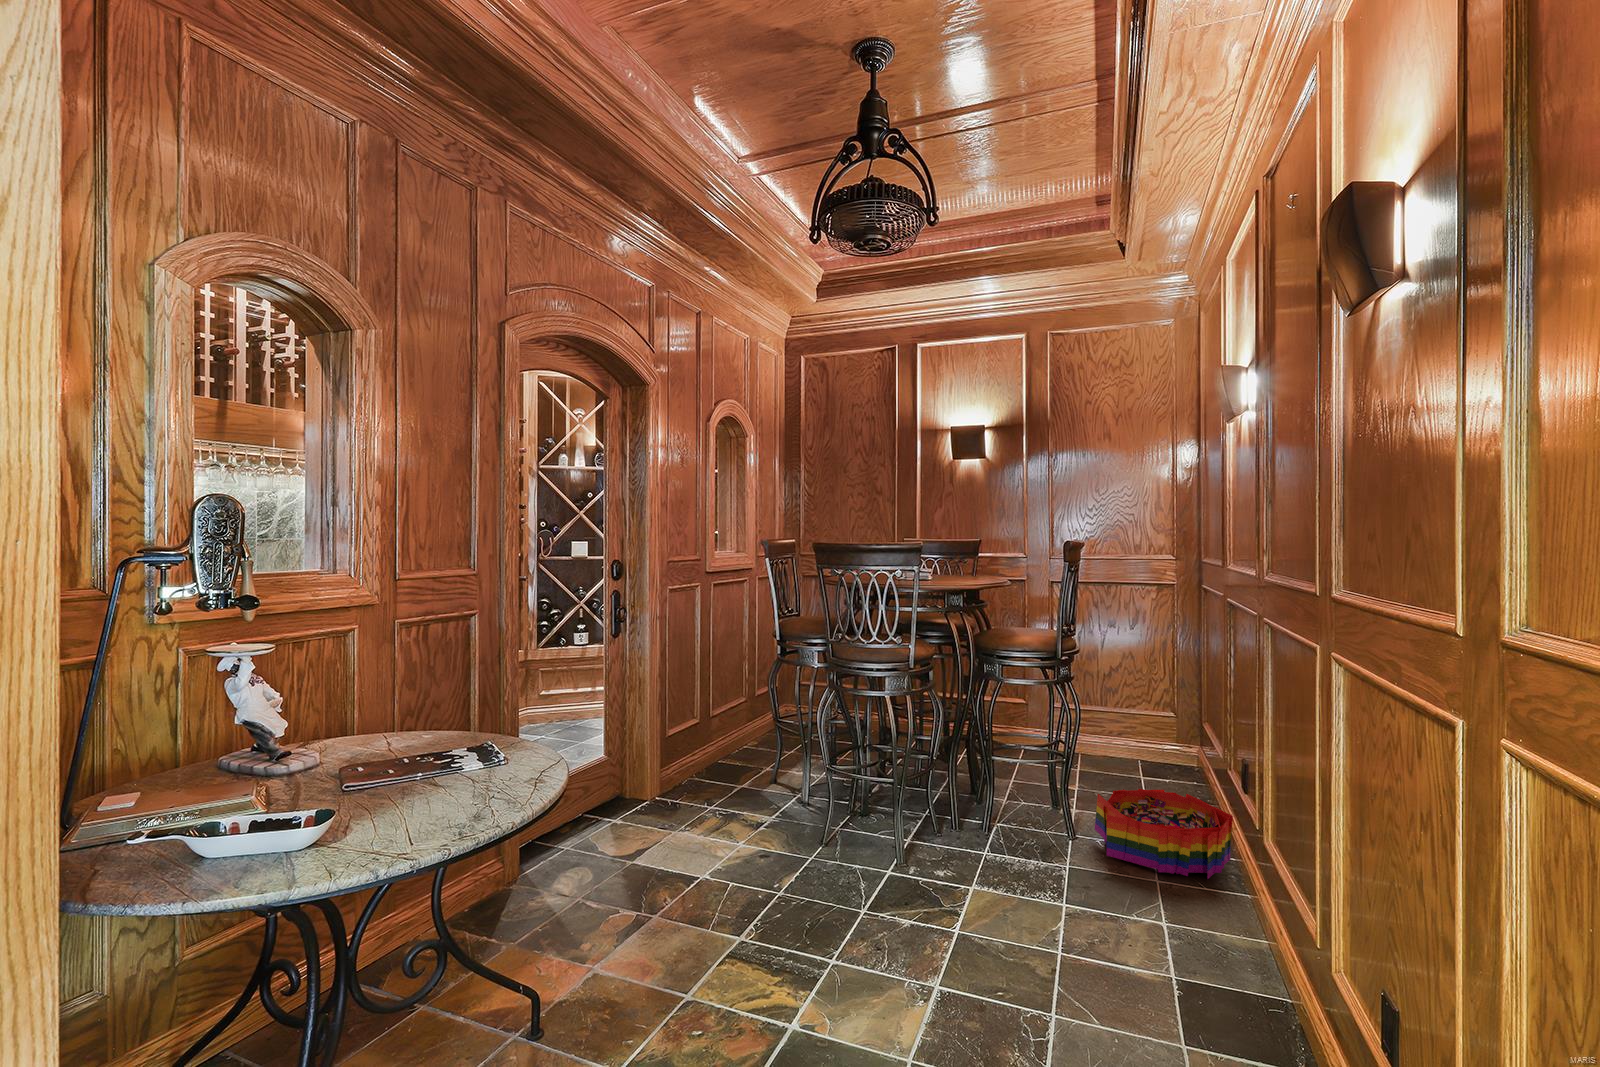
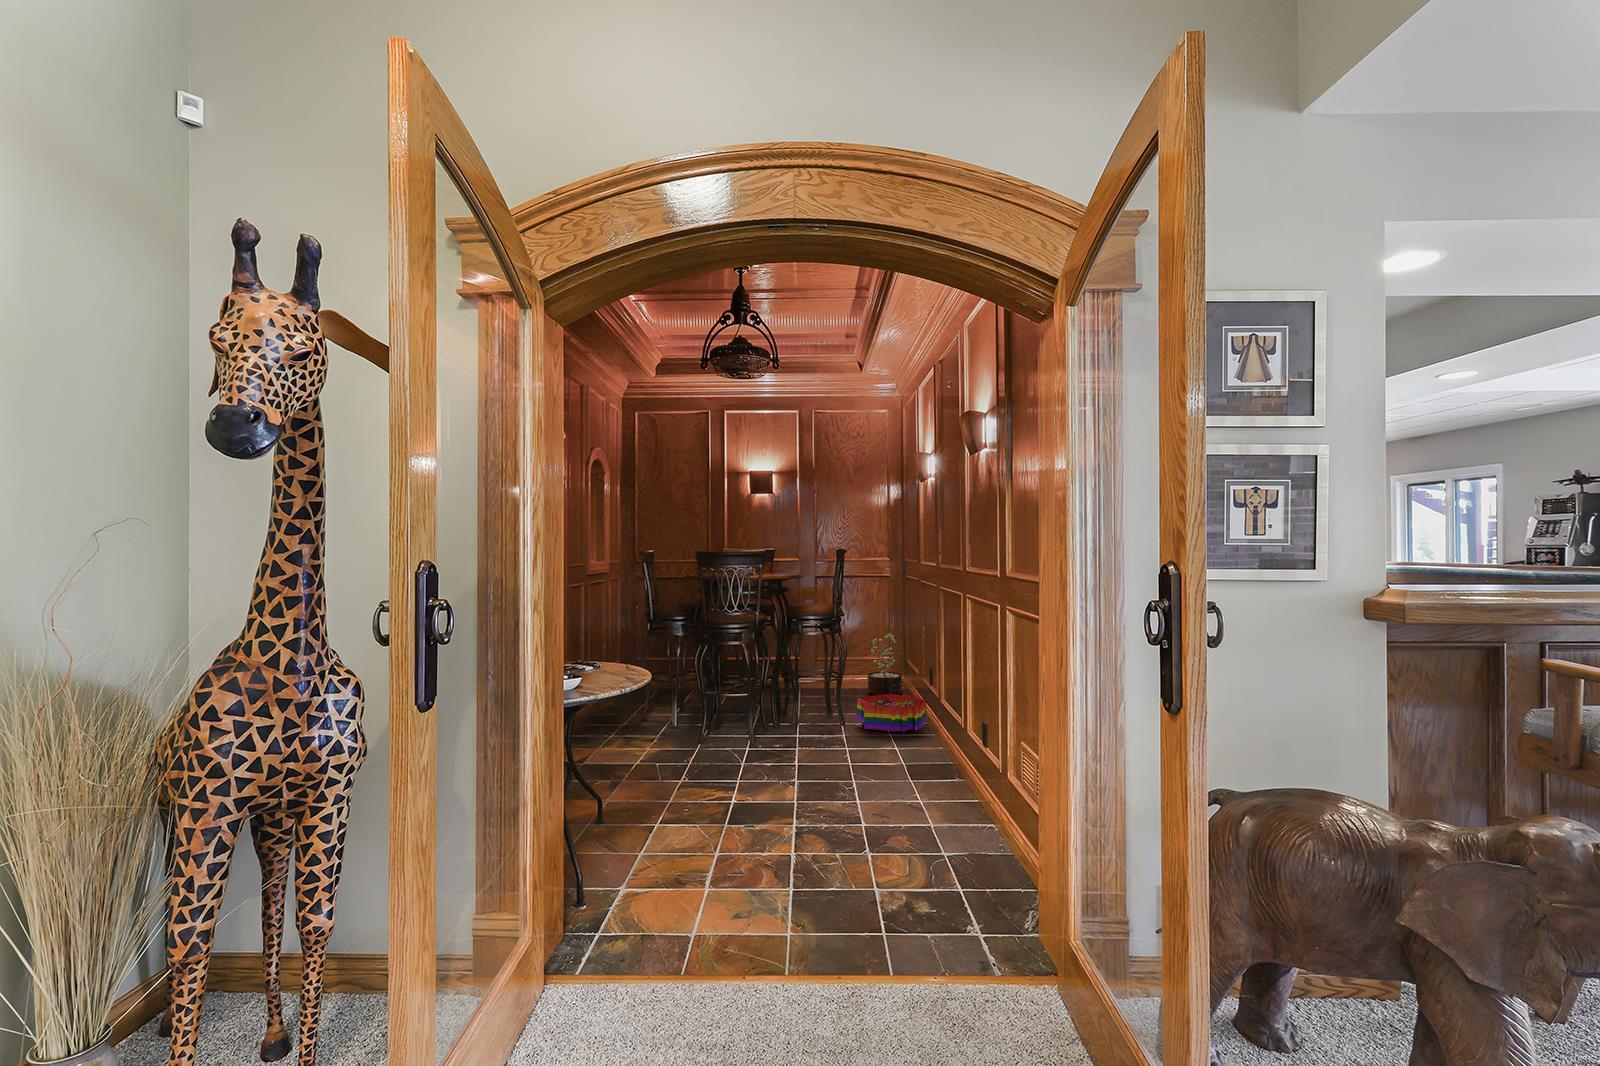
decorative plant: none [1130,674,1192,778] -> present [868,633,903,695]

